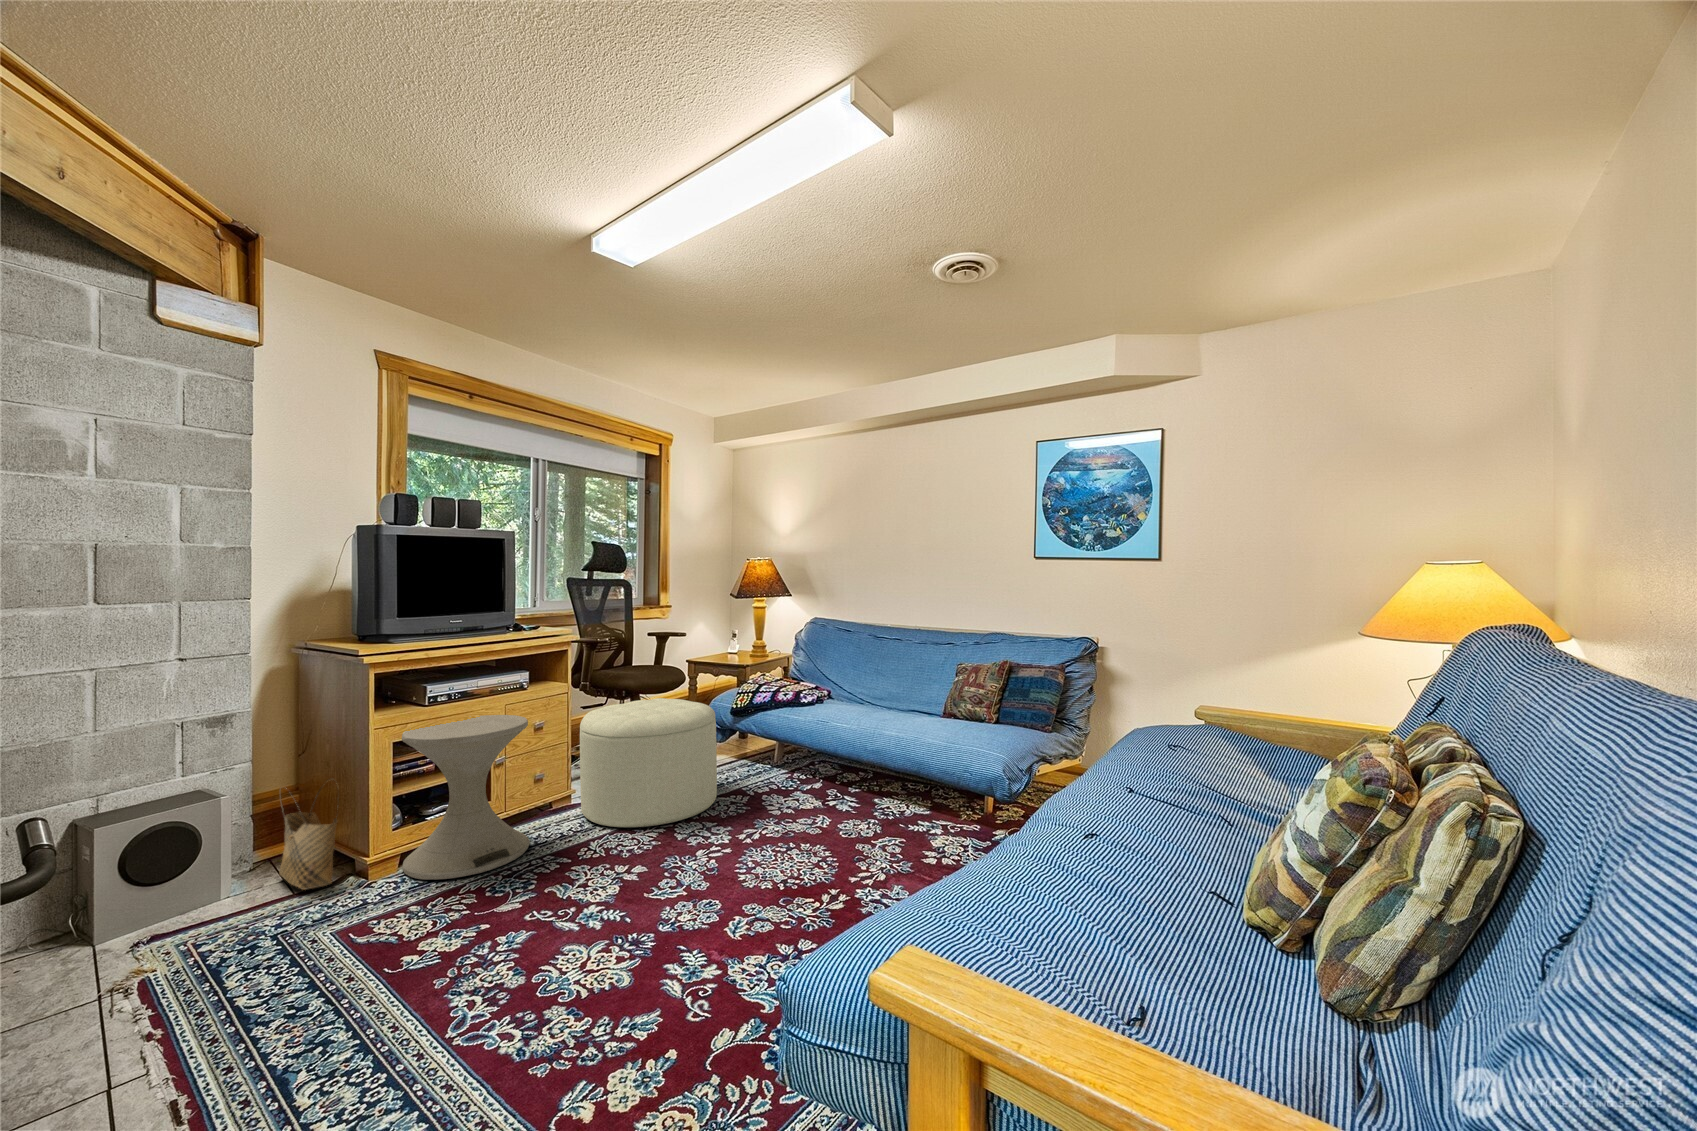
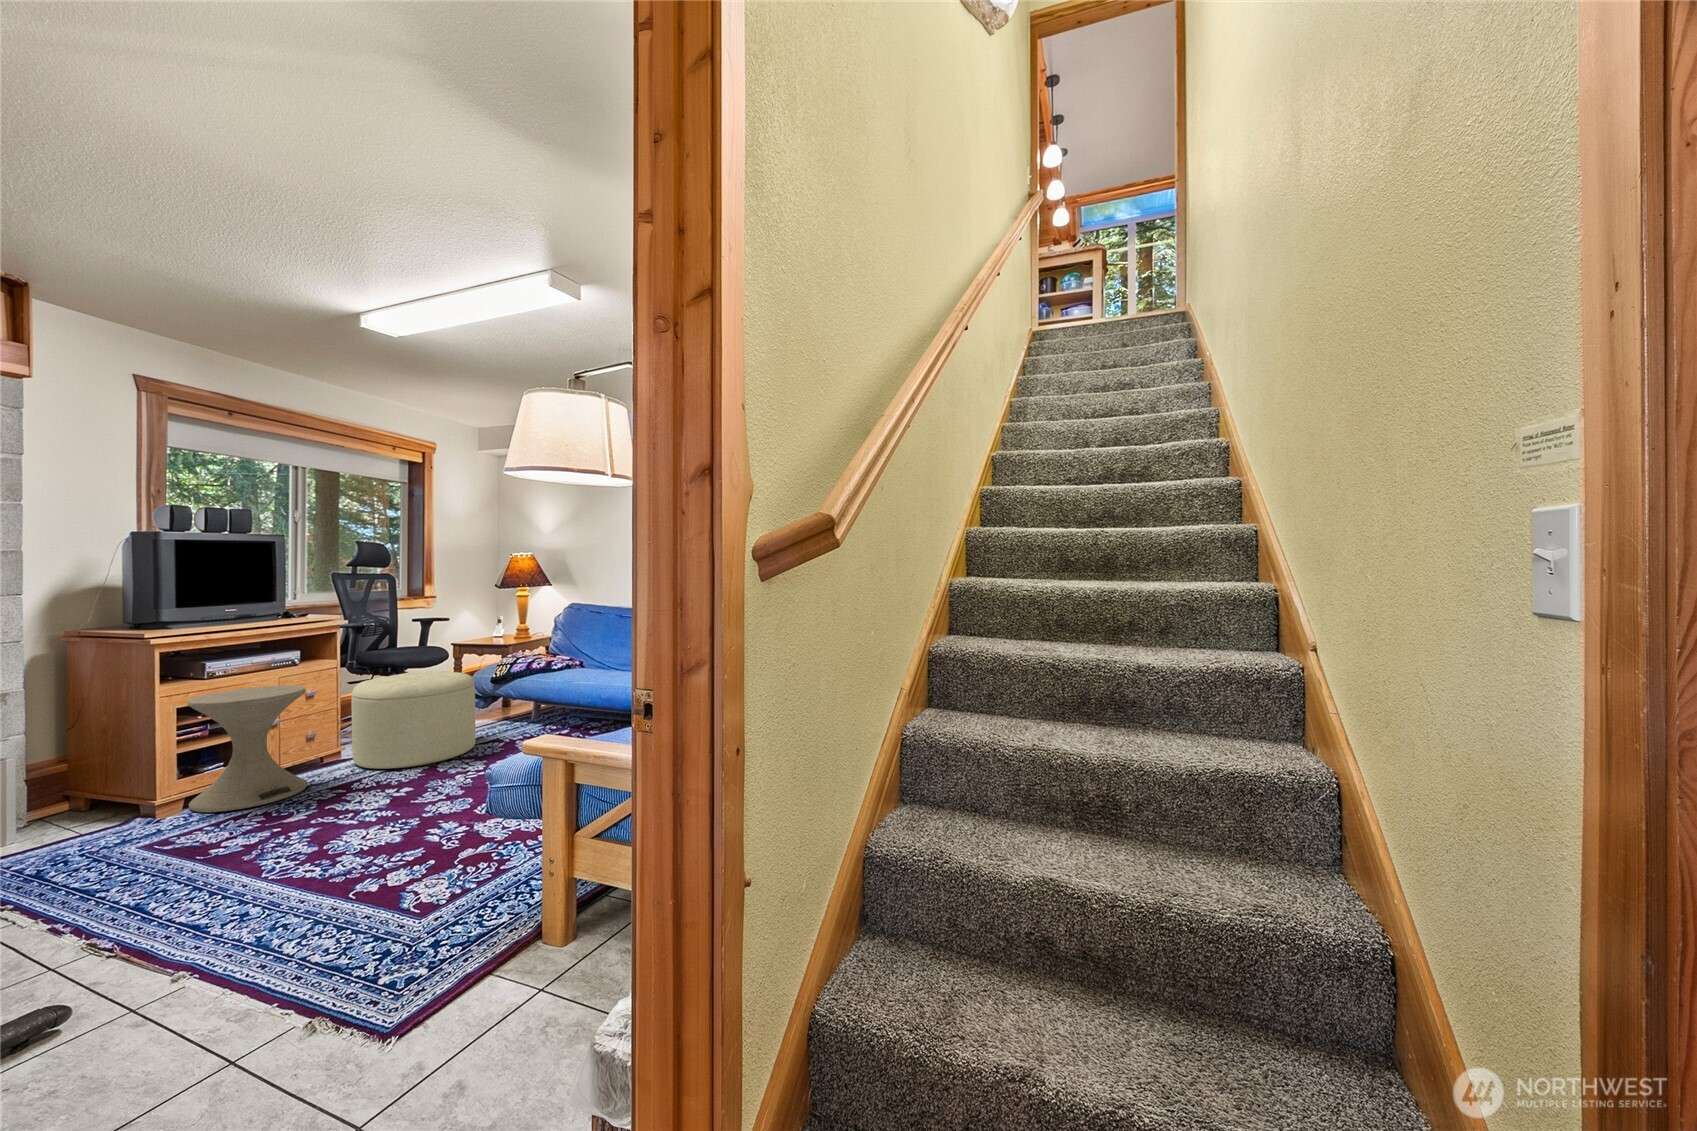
woven basket: present [279,778,338,890] -> none [64,740,127,828]

